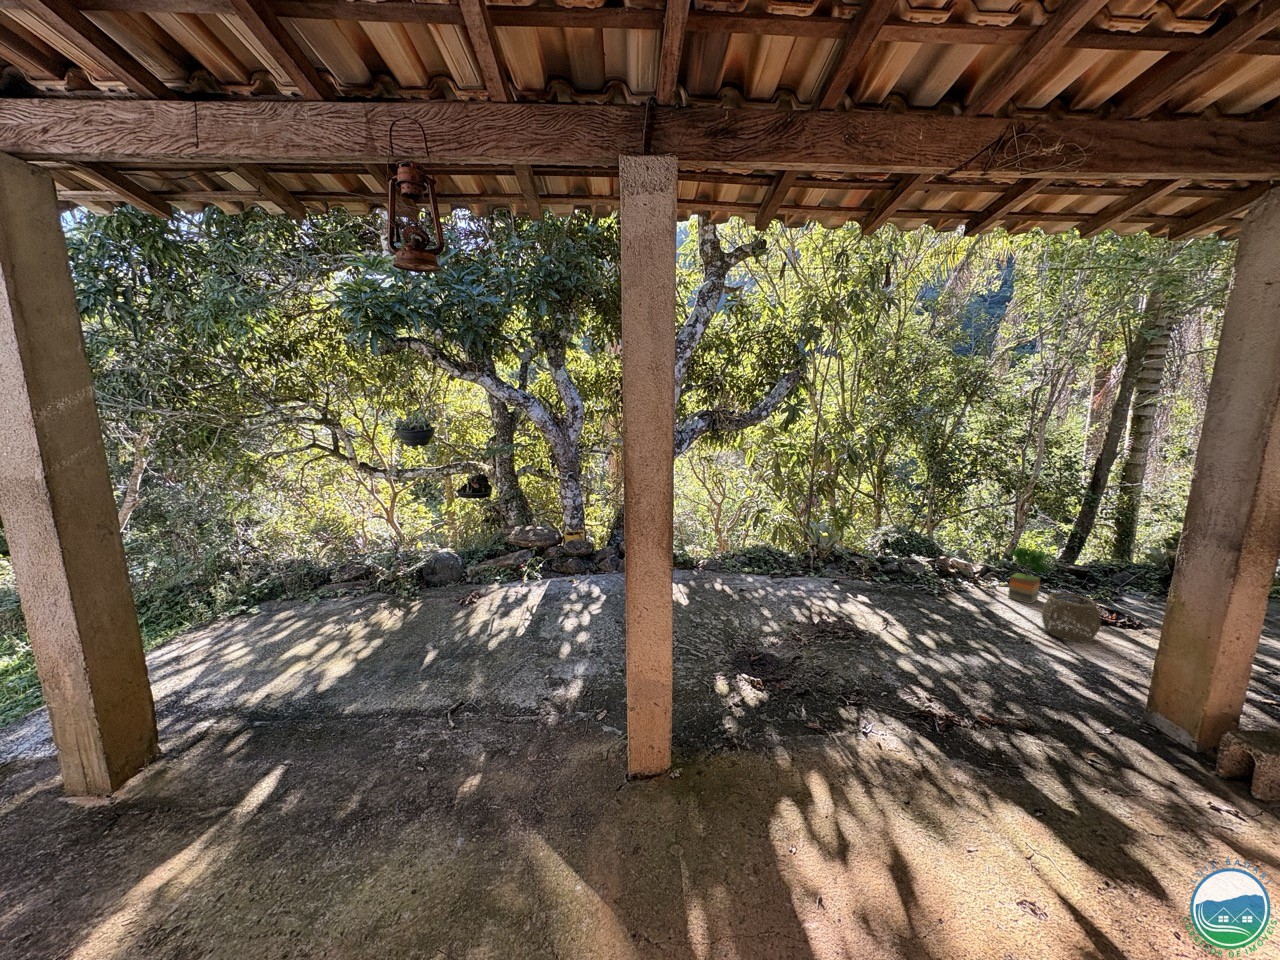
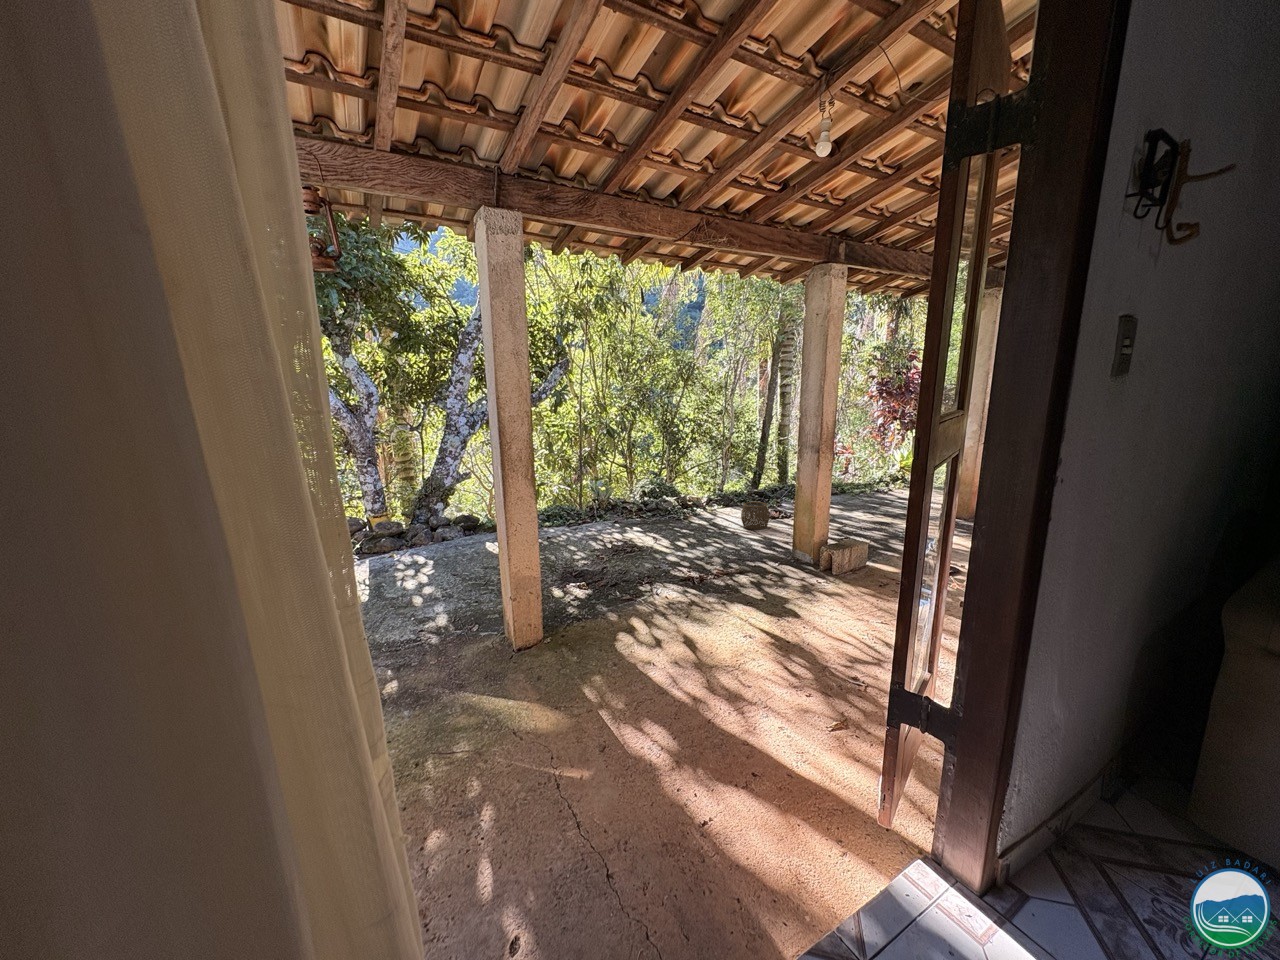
potted tree: present [1008,548,1050,604] -> none [720,479,743,516]

